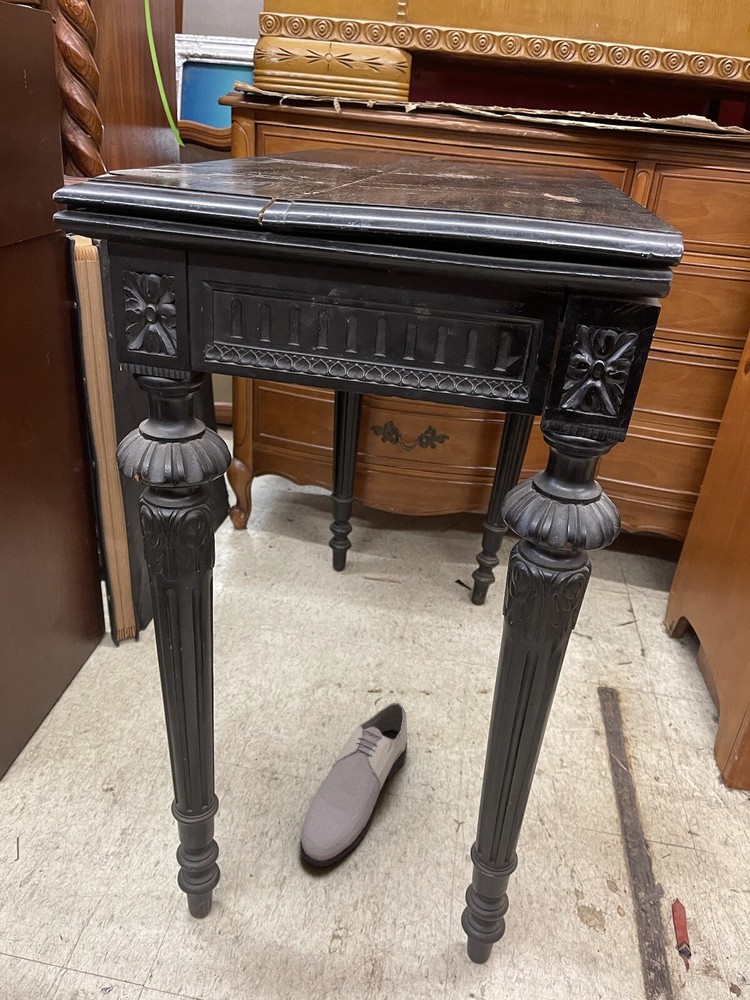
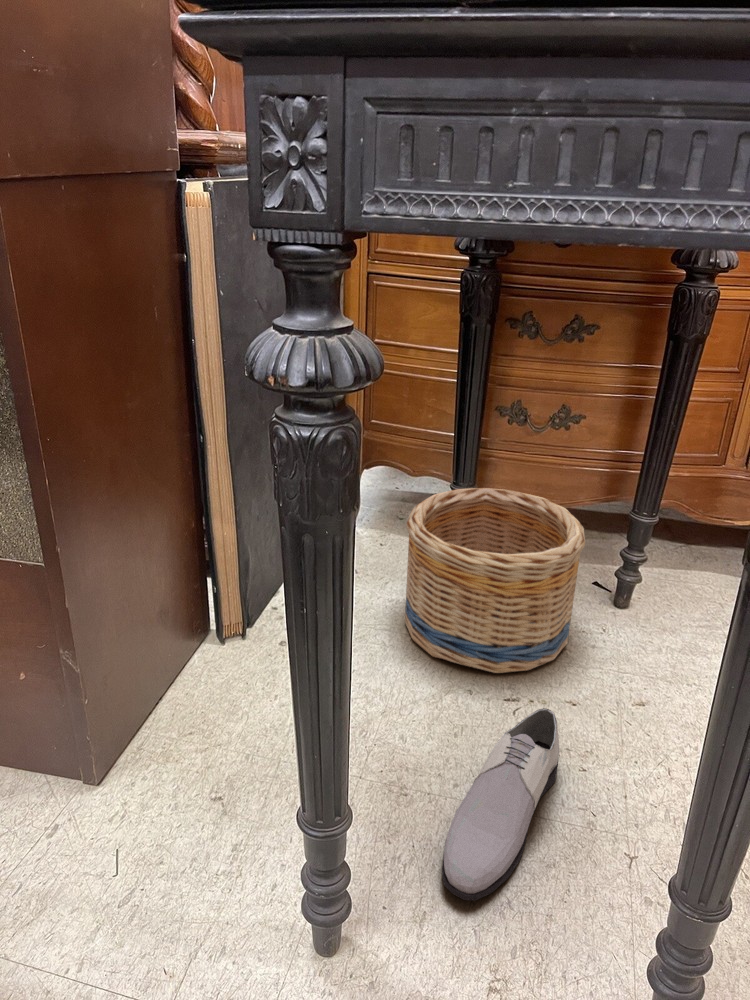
basket: none [285,499,443,668] -> present [405,488,585,673]

